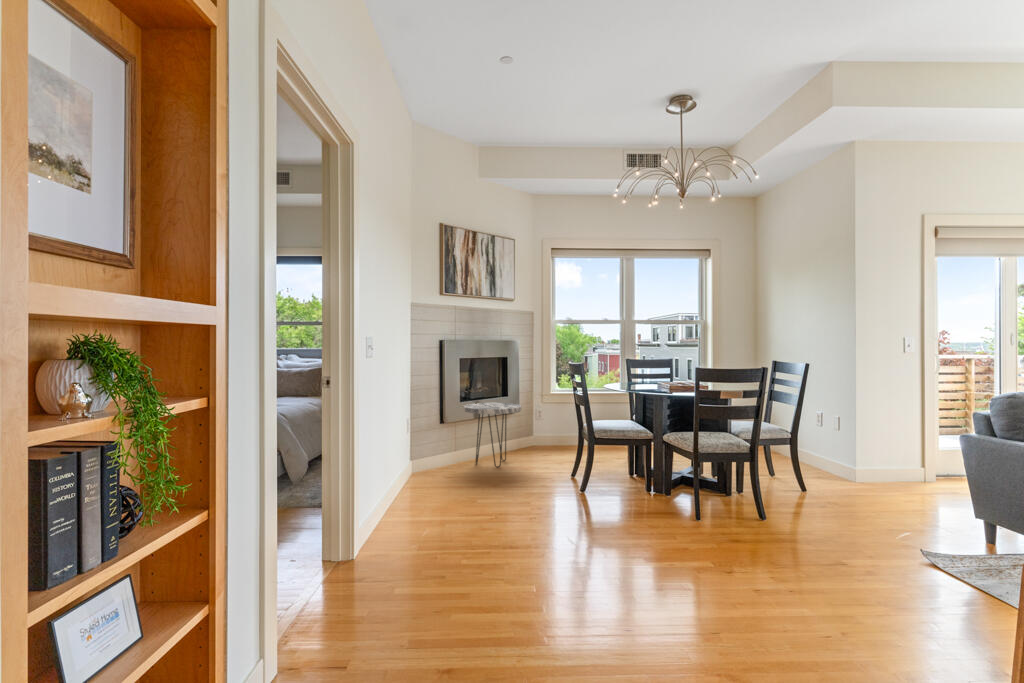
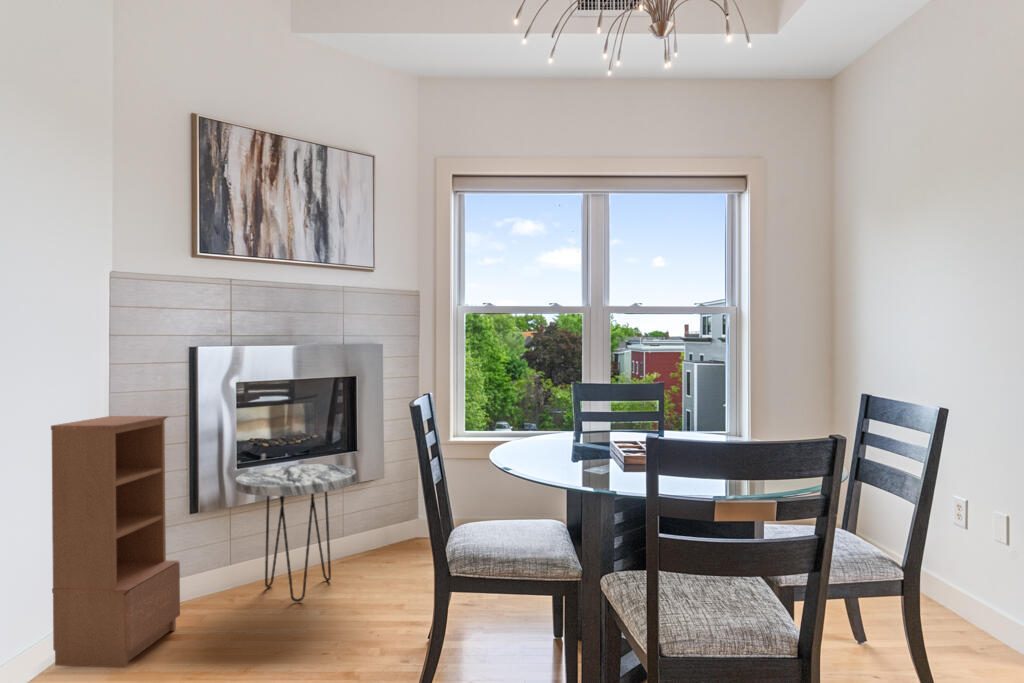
bookcase: none [409,374,452,486] -> present [51,416,180,667]

